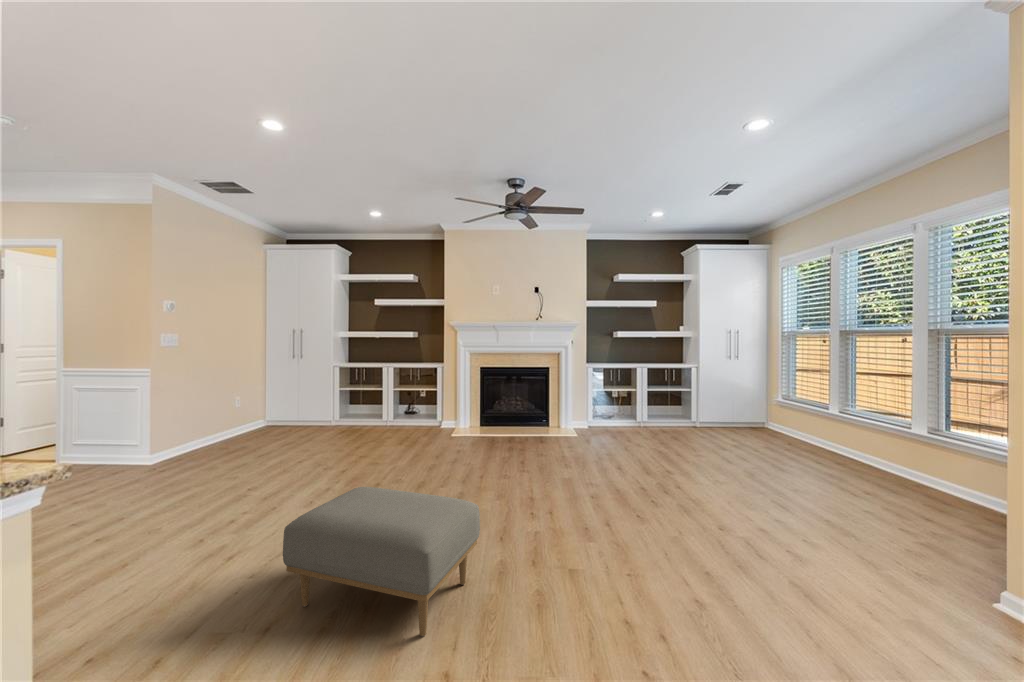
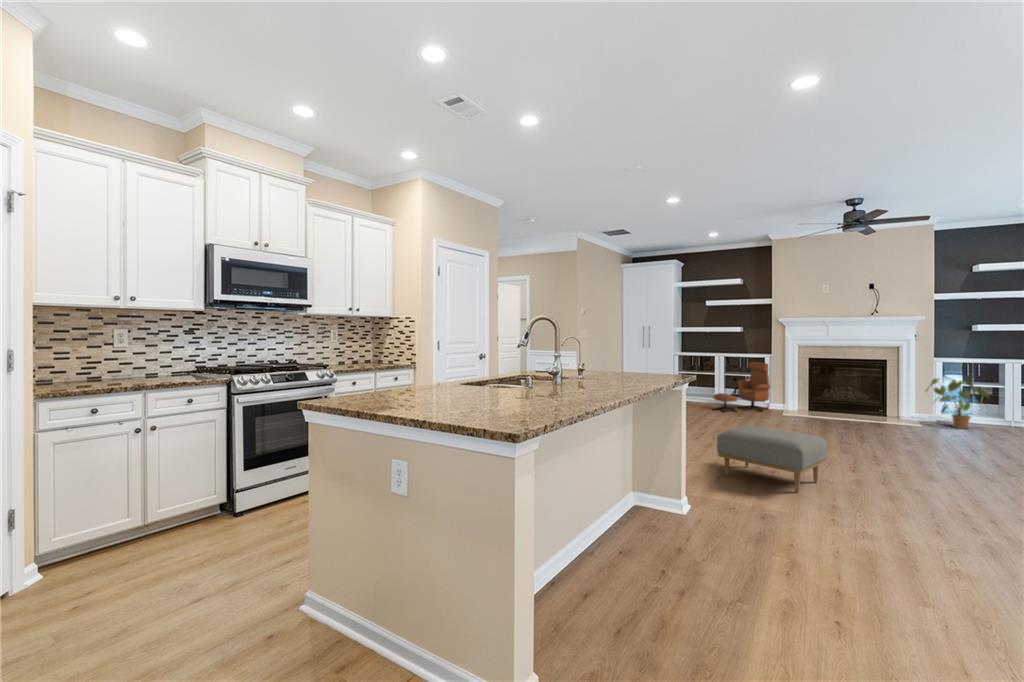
lounge chair: none [373,372,442,438] -> present [712,362,771,412]
house plant: none [581,384,629,435] -> present [926,379,989,429]

